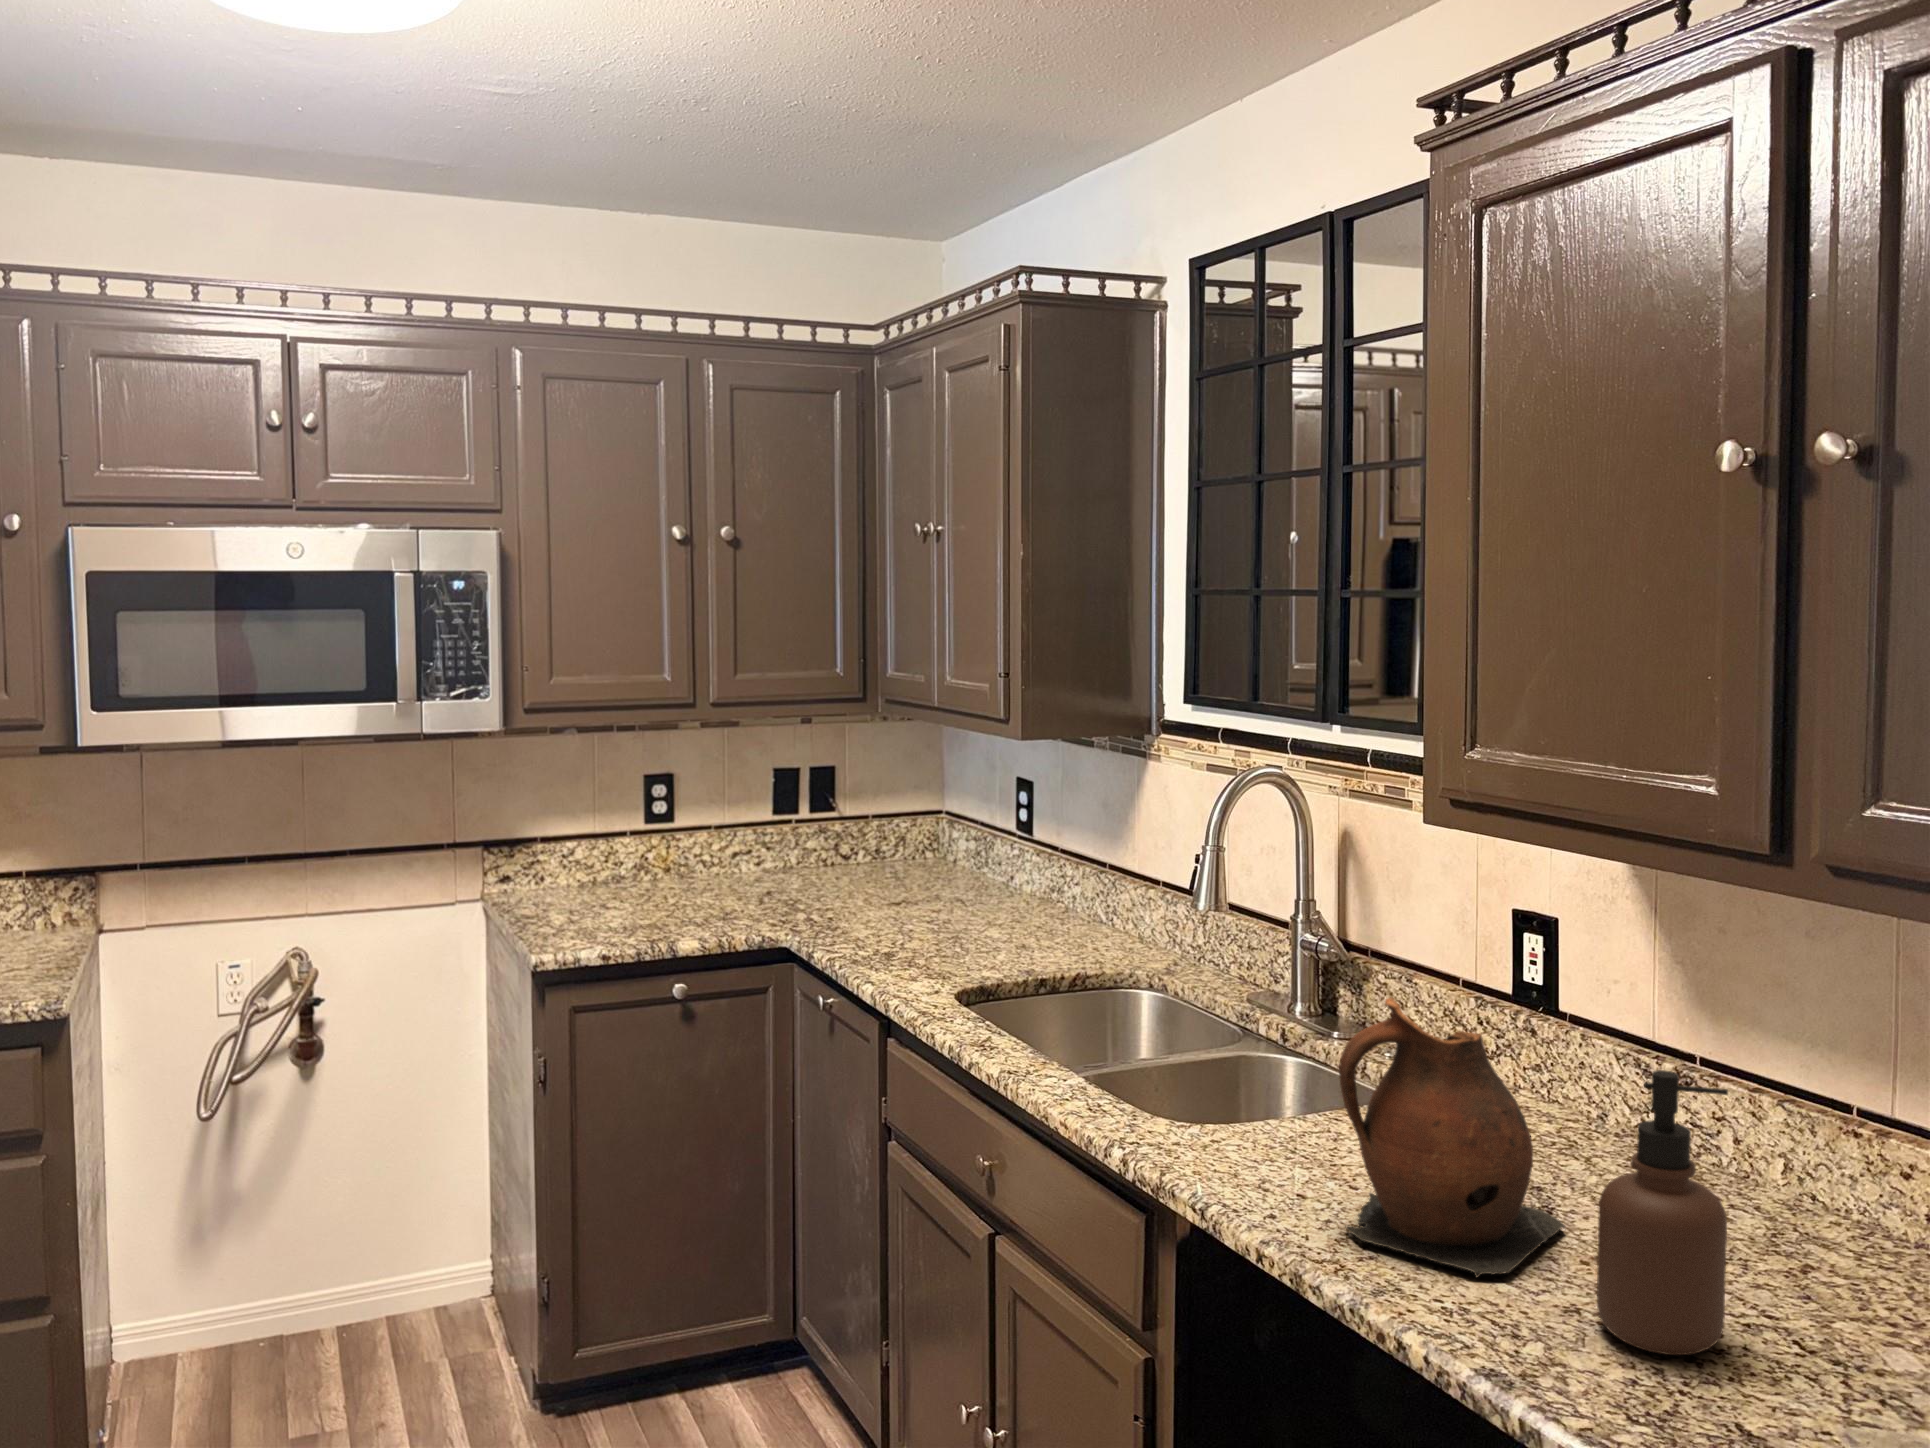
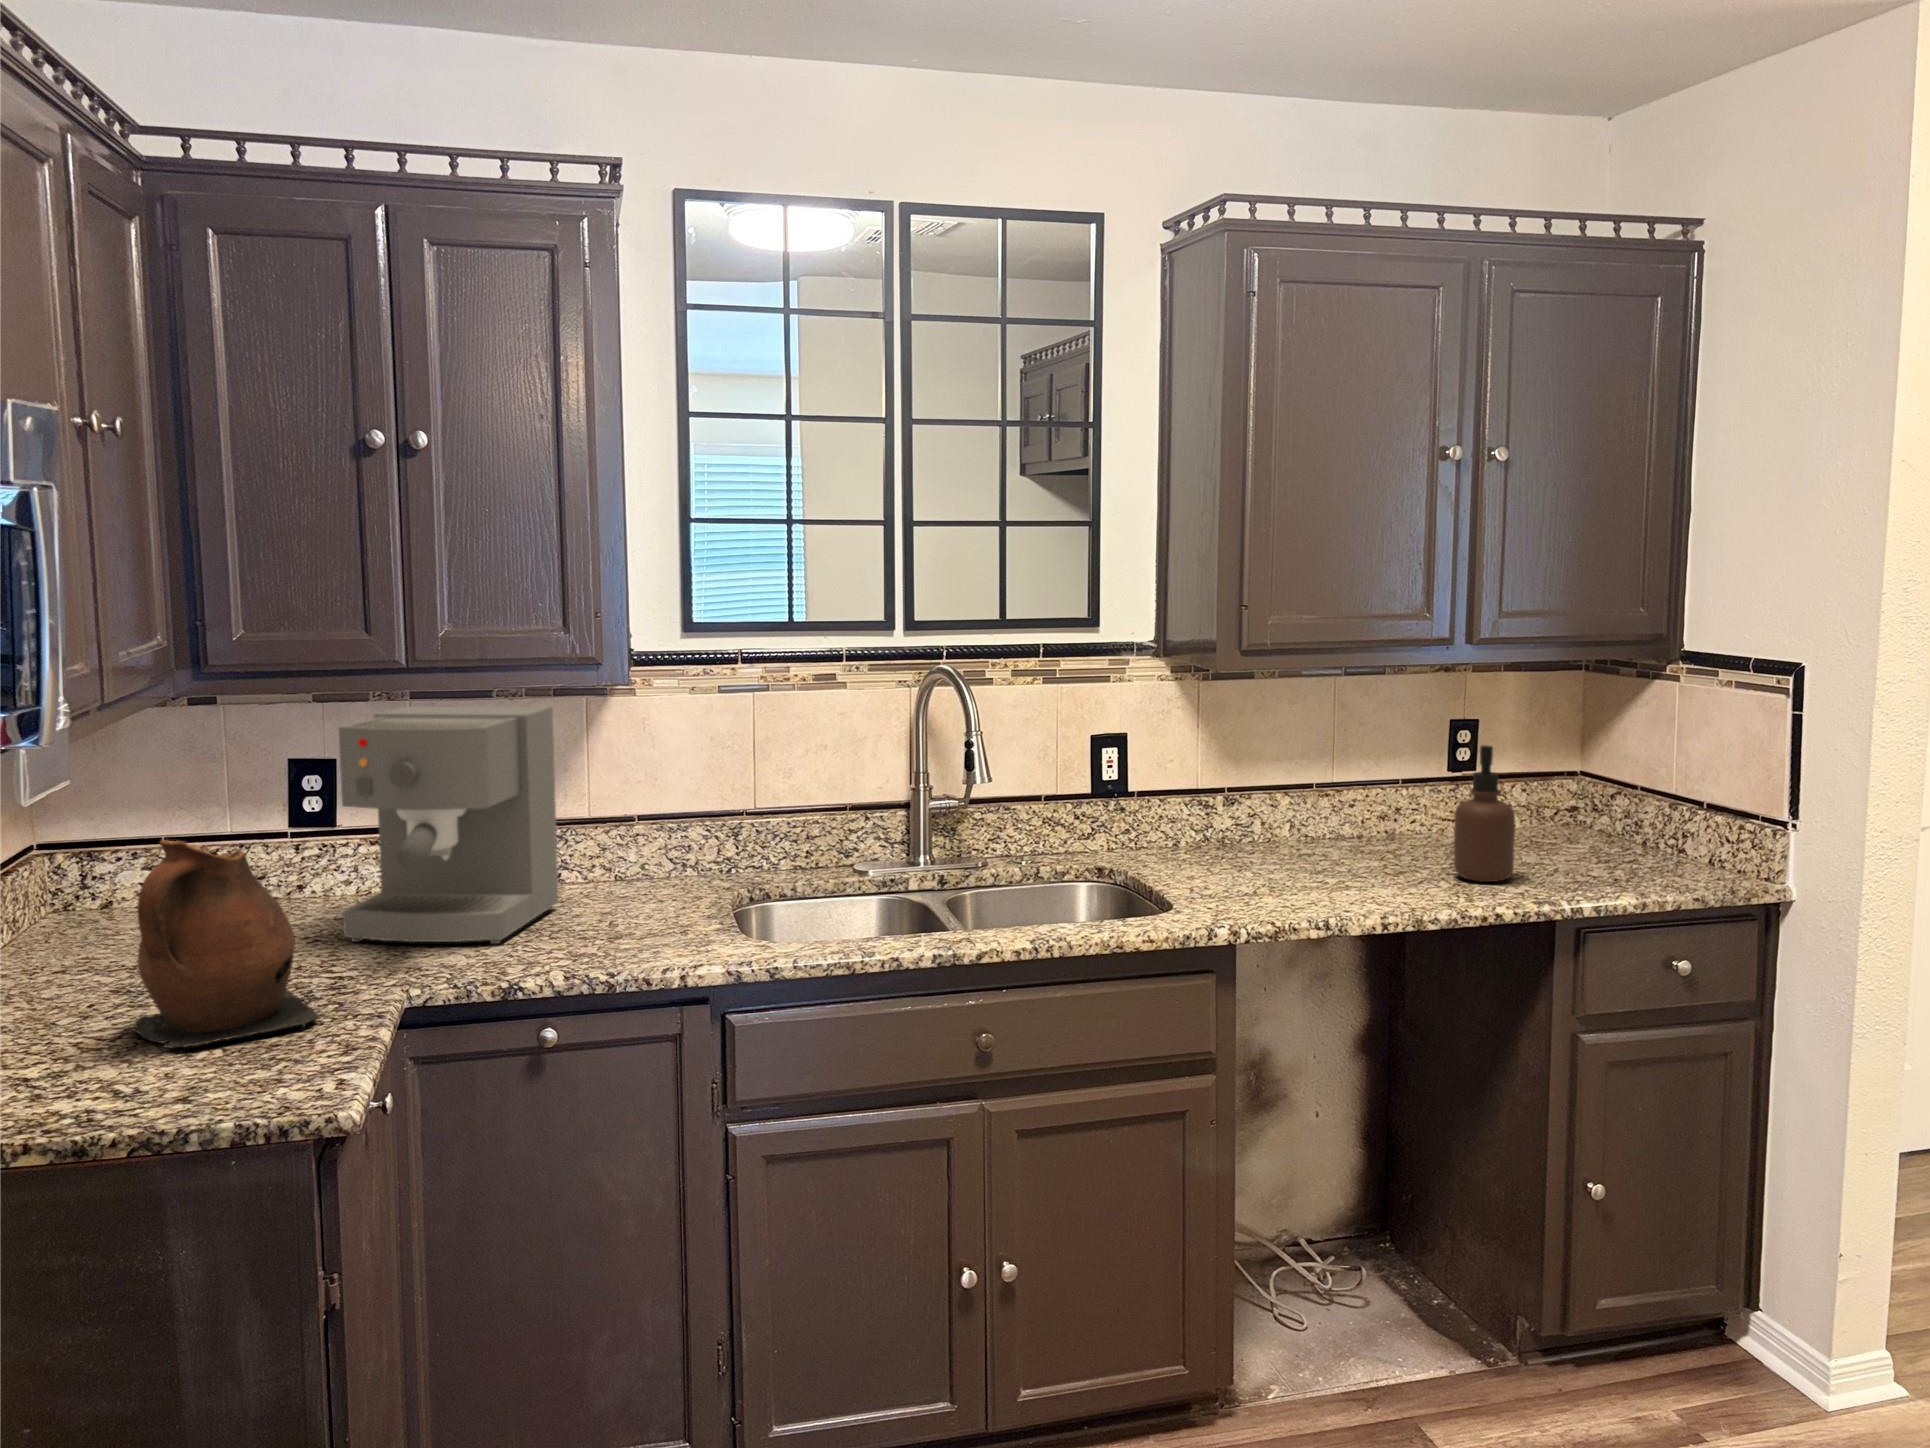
coffee maker: none [820,740,1022,939] -> present [339,706,559,944]
ceramic pitcher: present [1339,998,1565,1277] -> present [131,840,319,1048]

